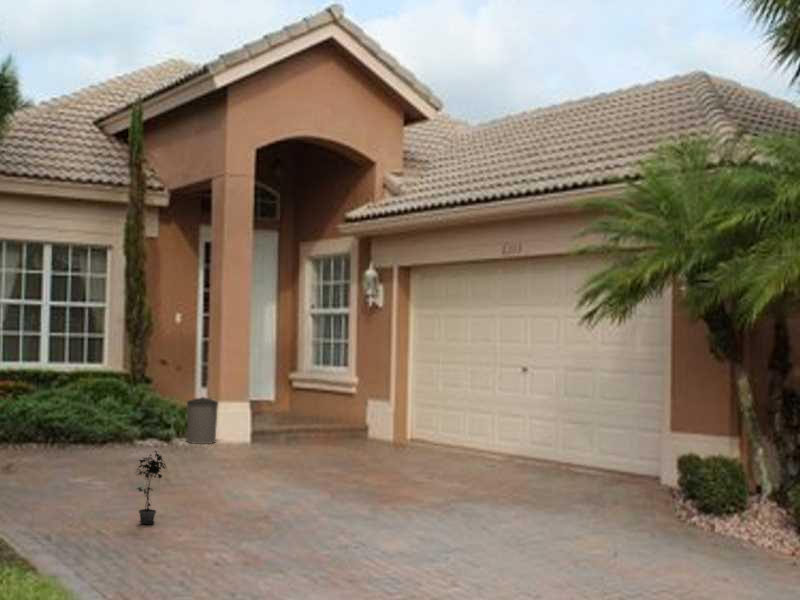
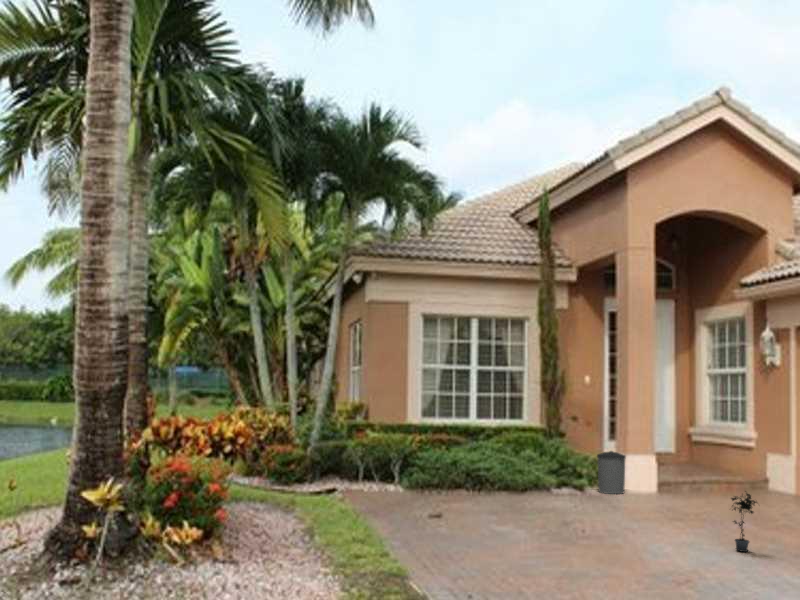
potted plant: present [137,451,166,524] -> present [731,491,757,552]

